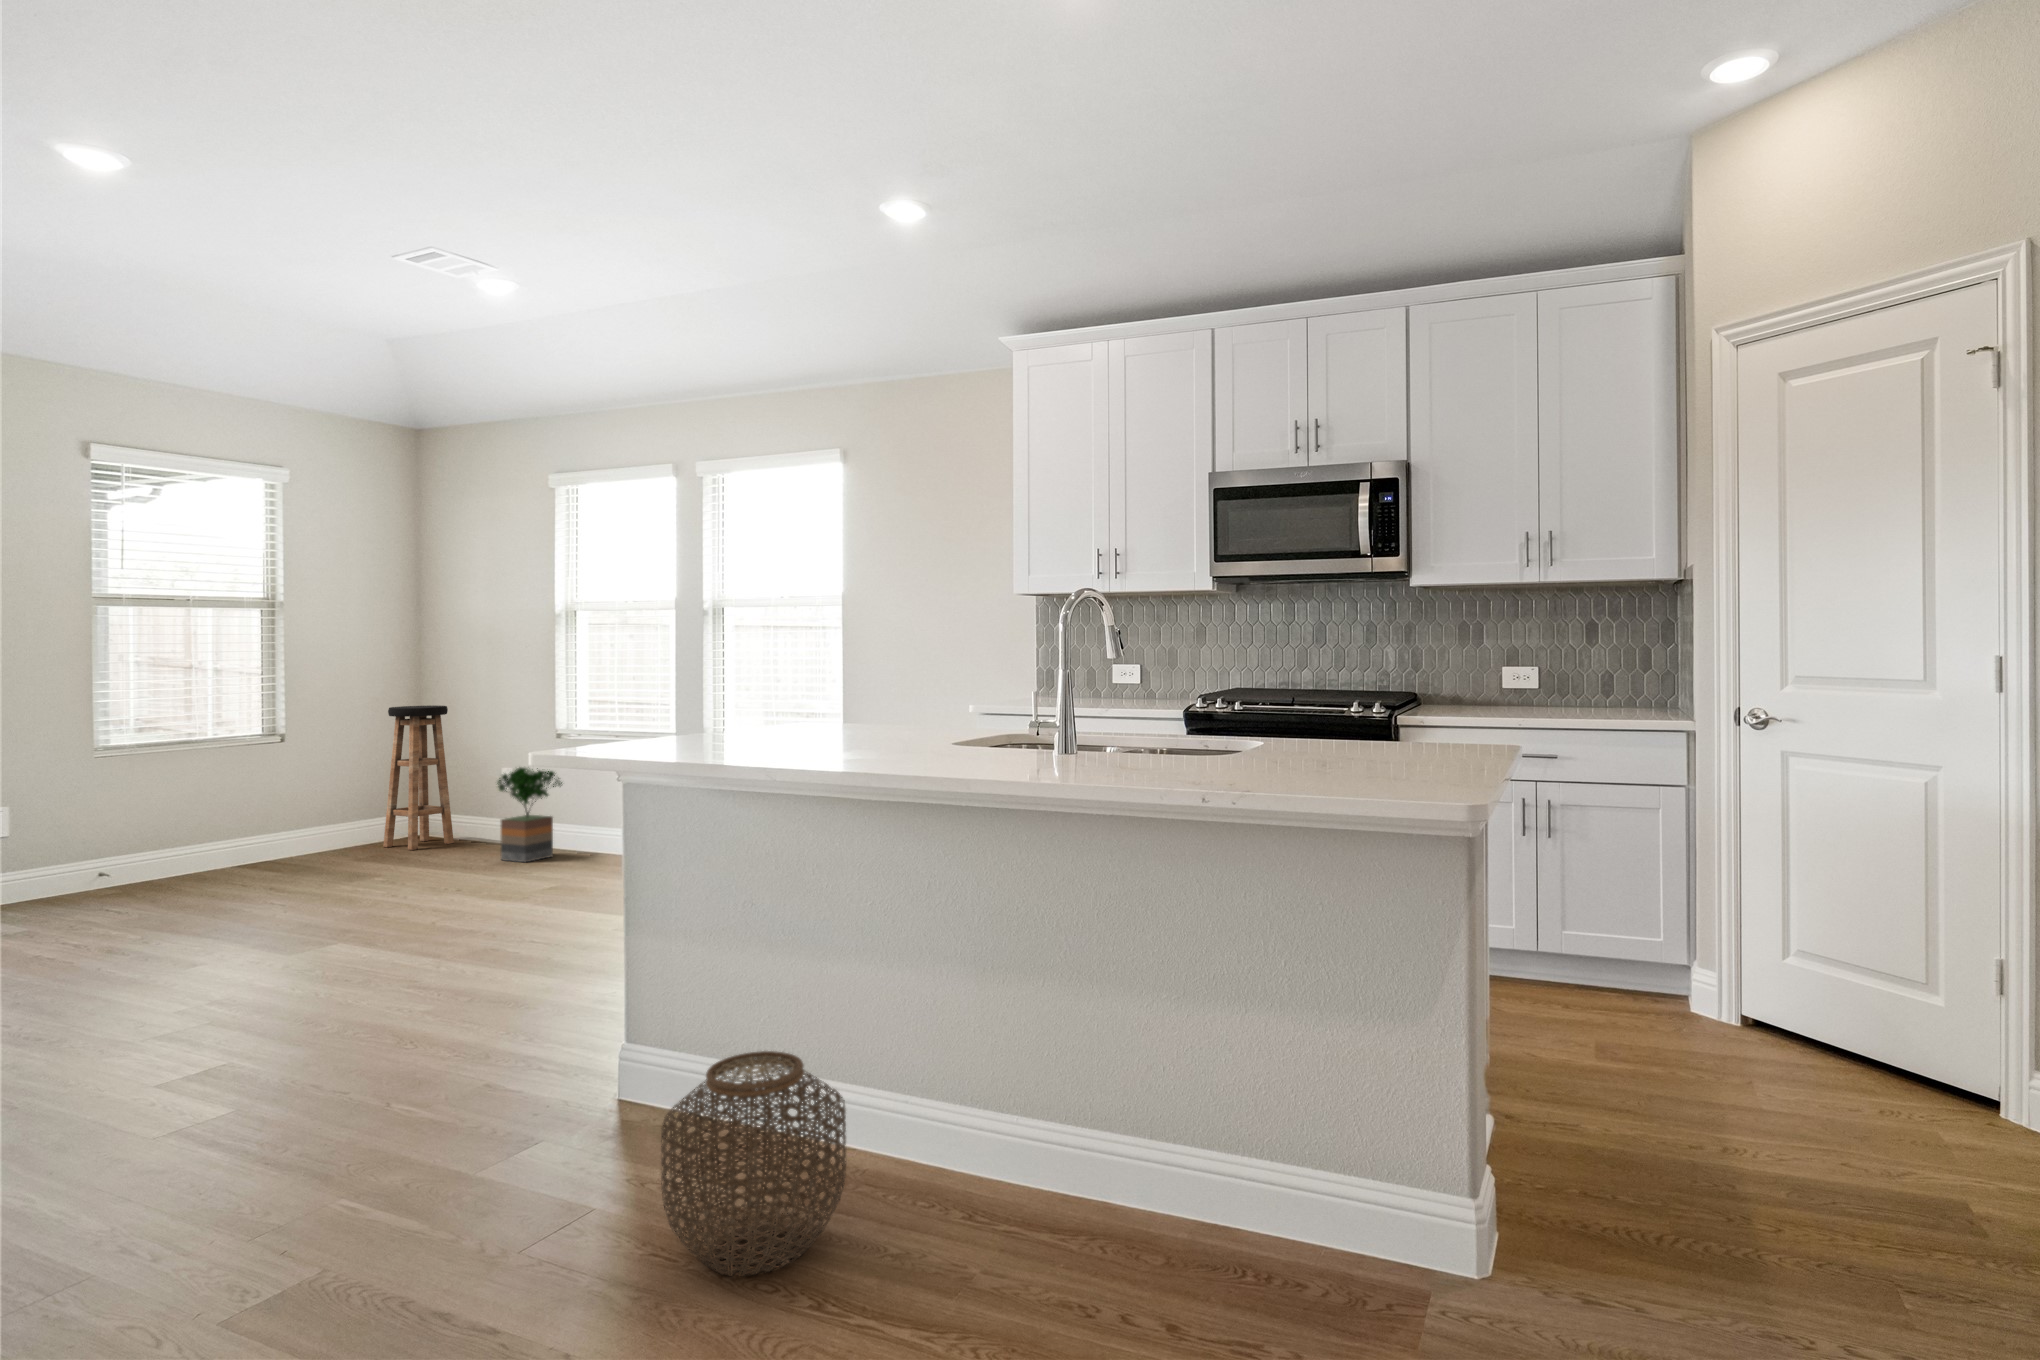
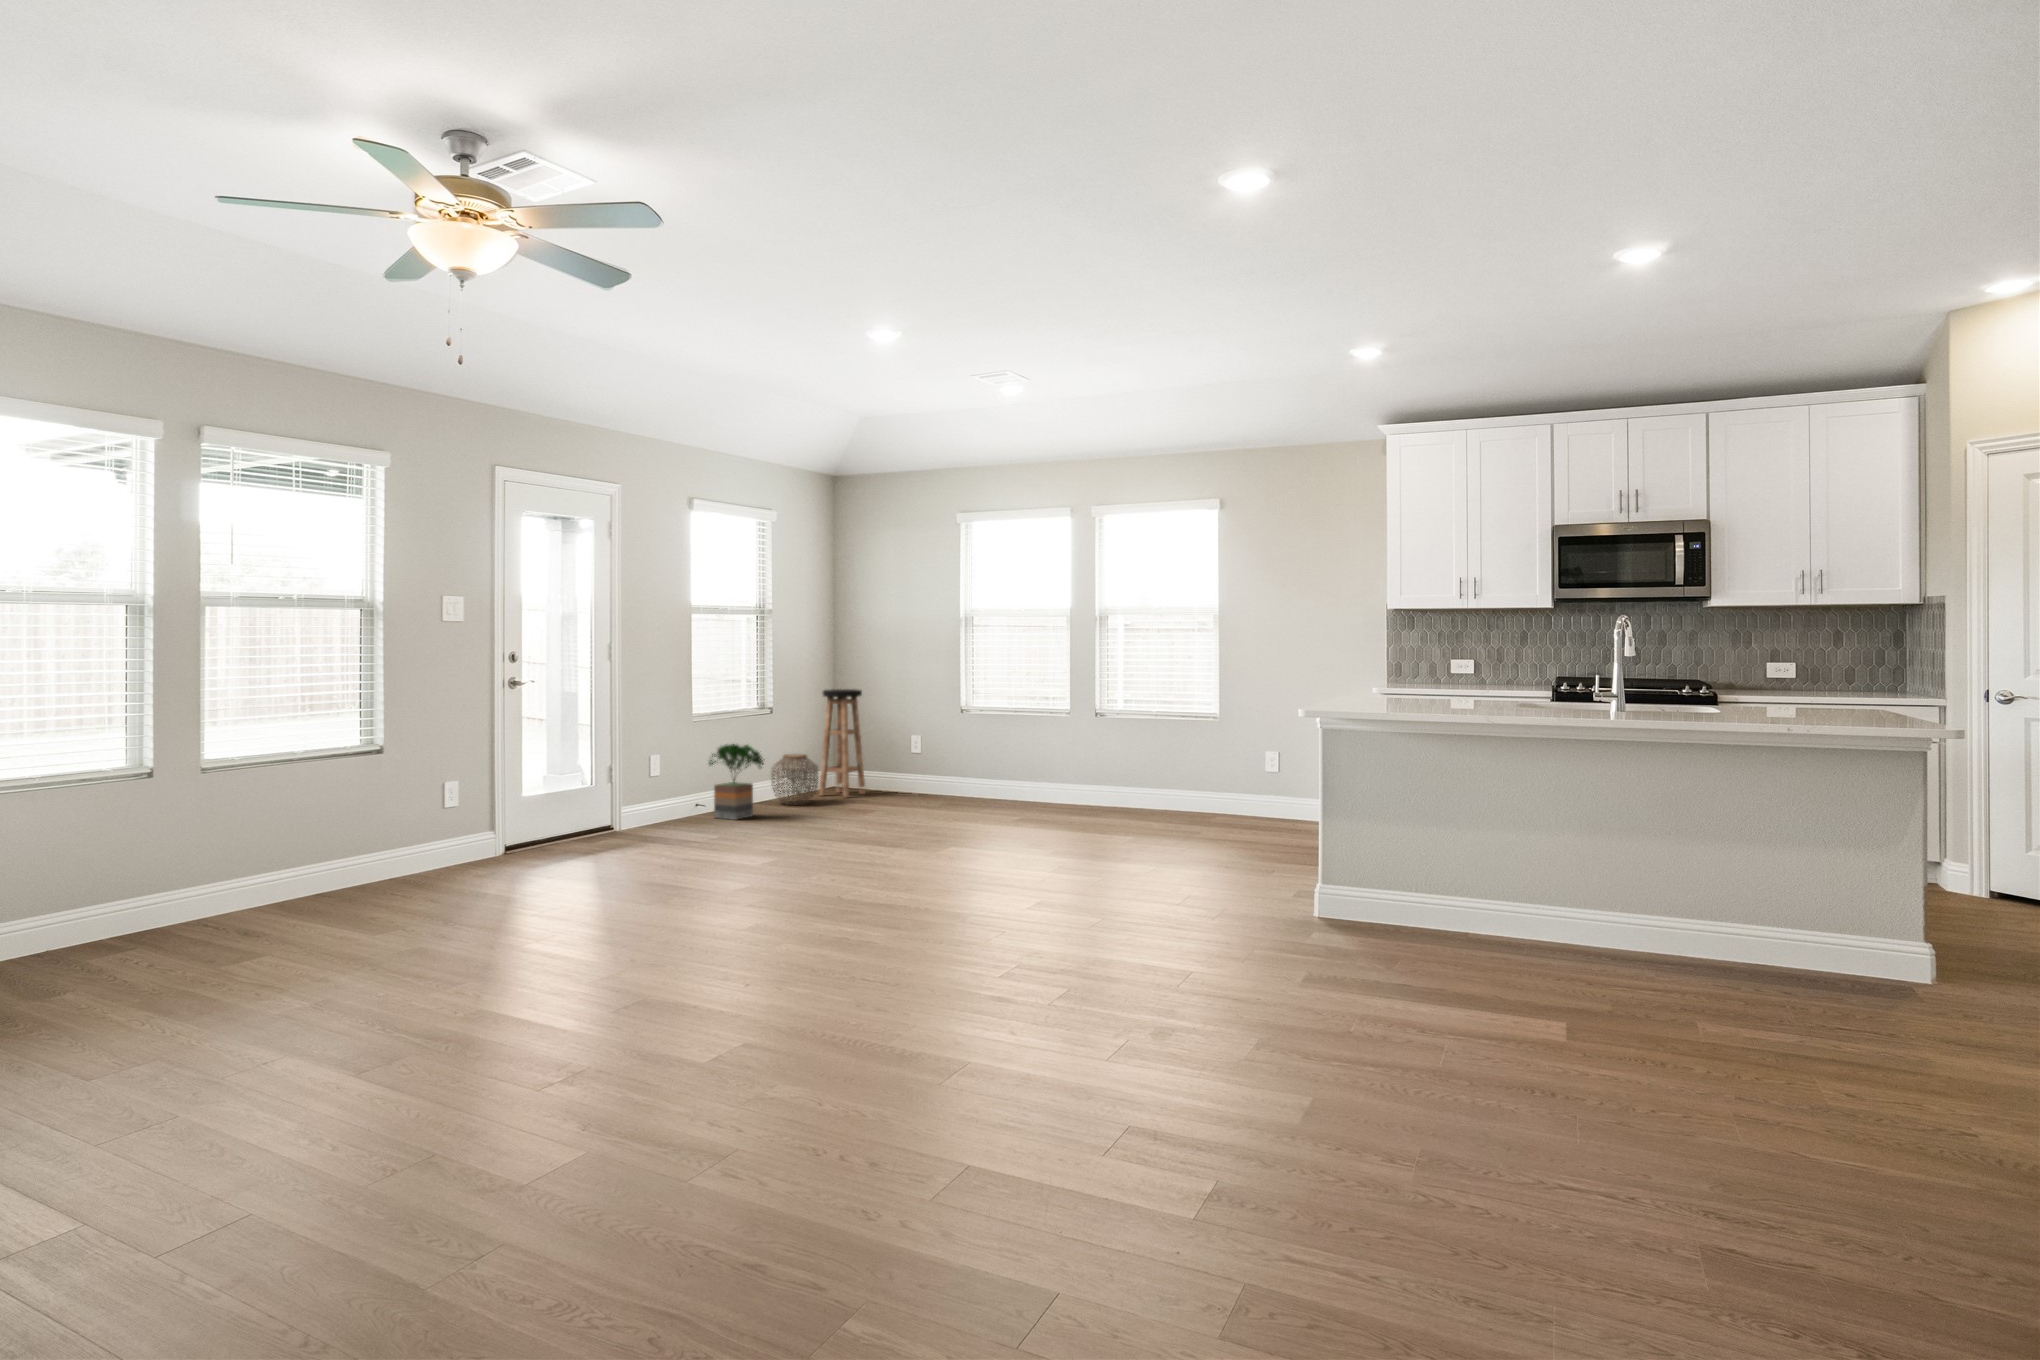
potted tree: present [497,767,562,862] -> present [709,744,764,820]
woven basket: present [661,1051,846,1276] -> present [772,754,818,805]

